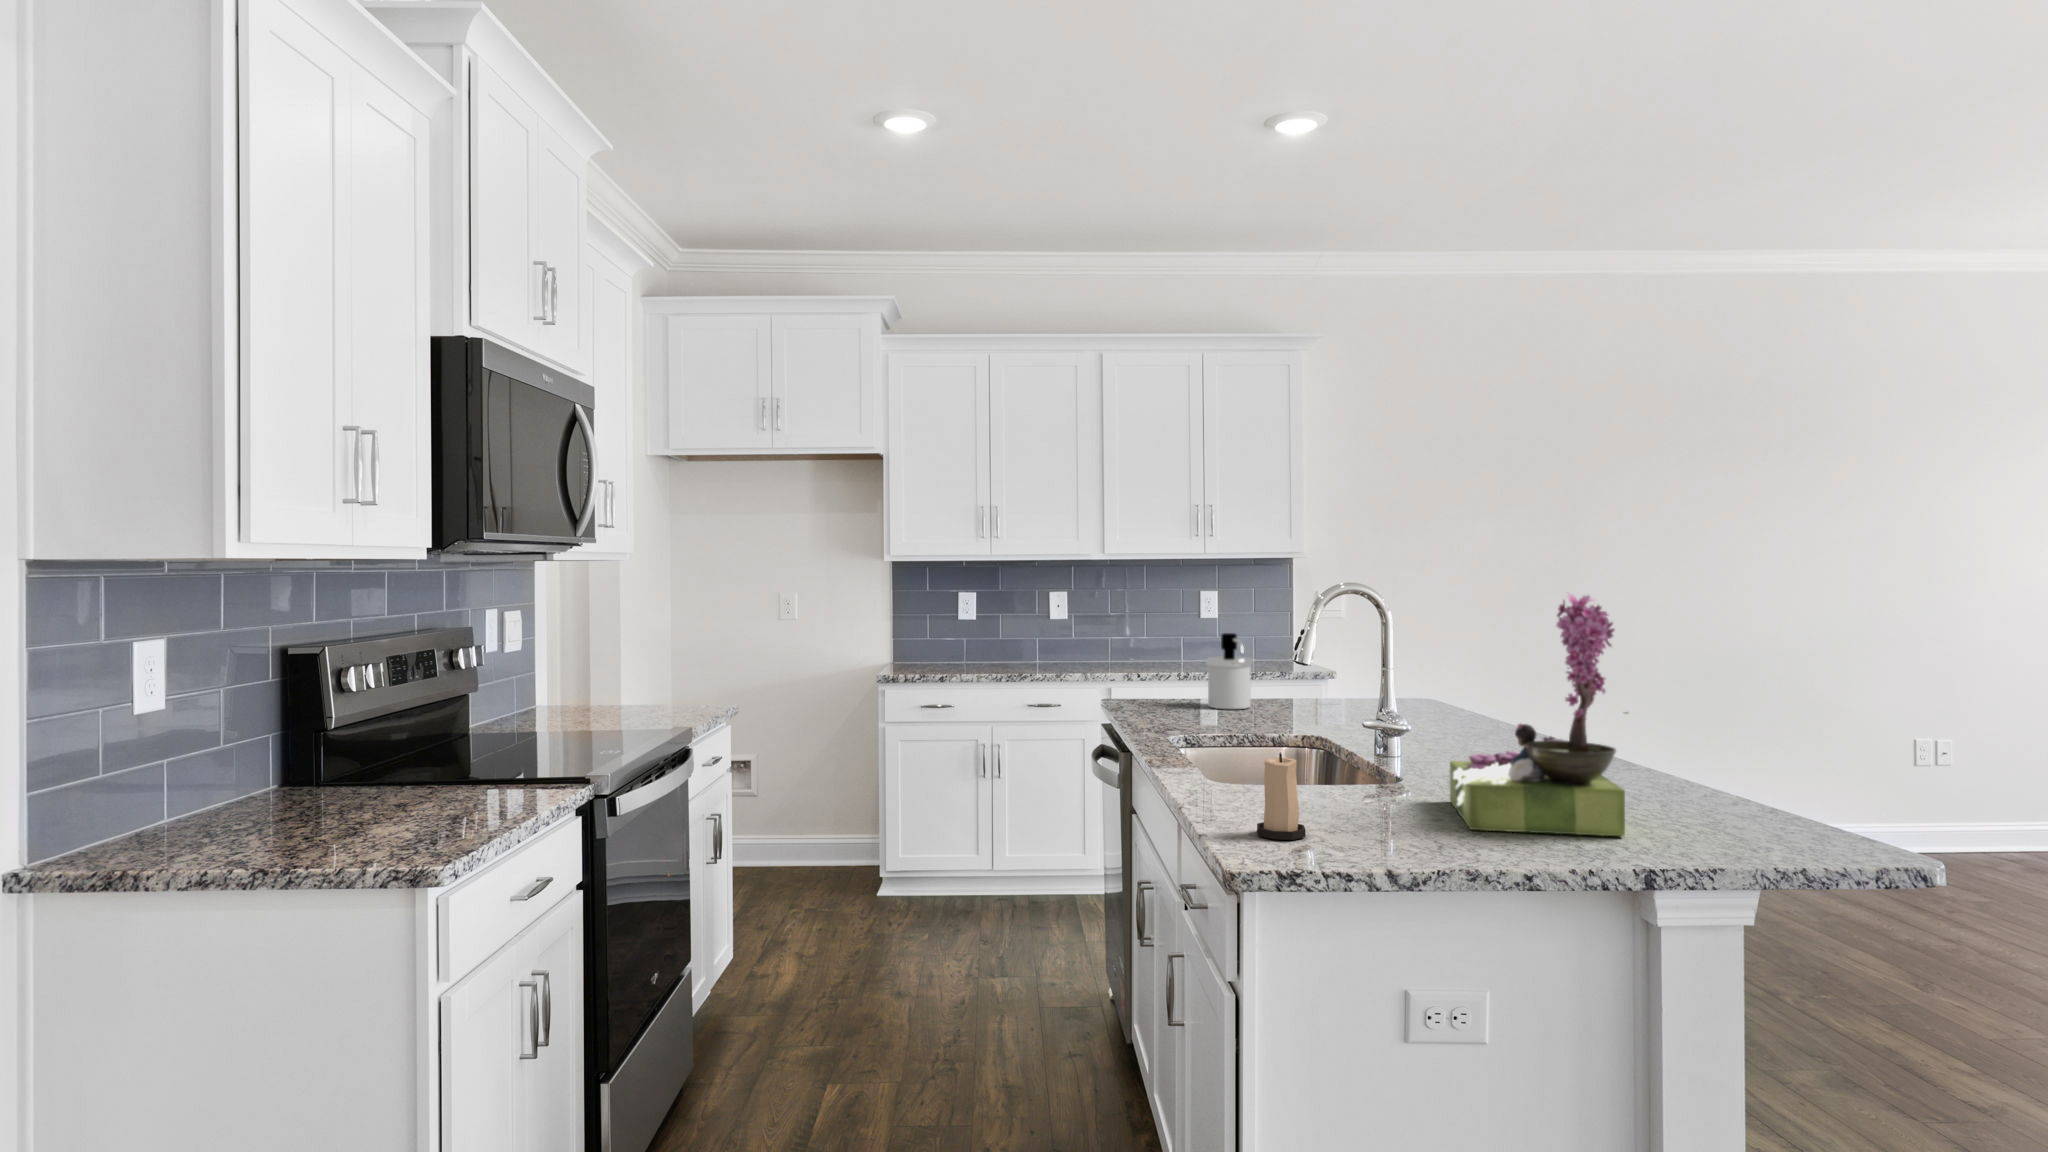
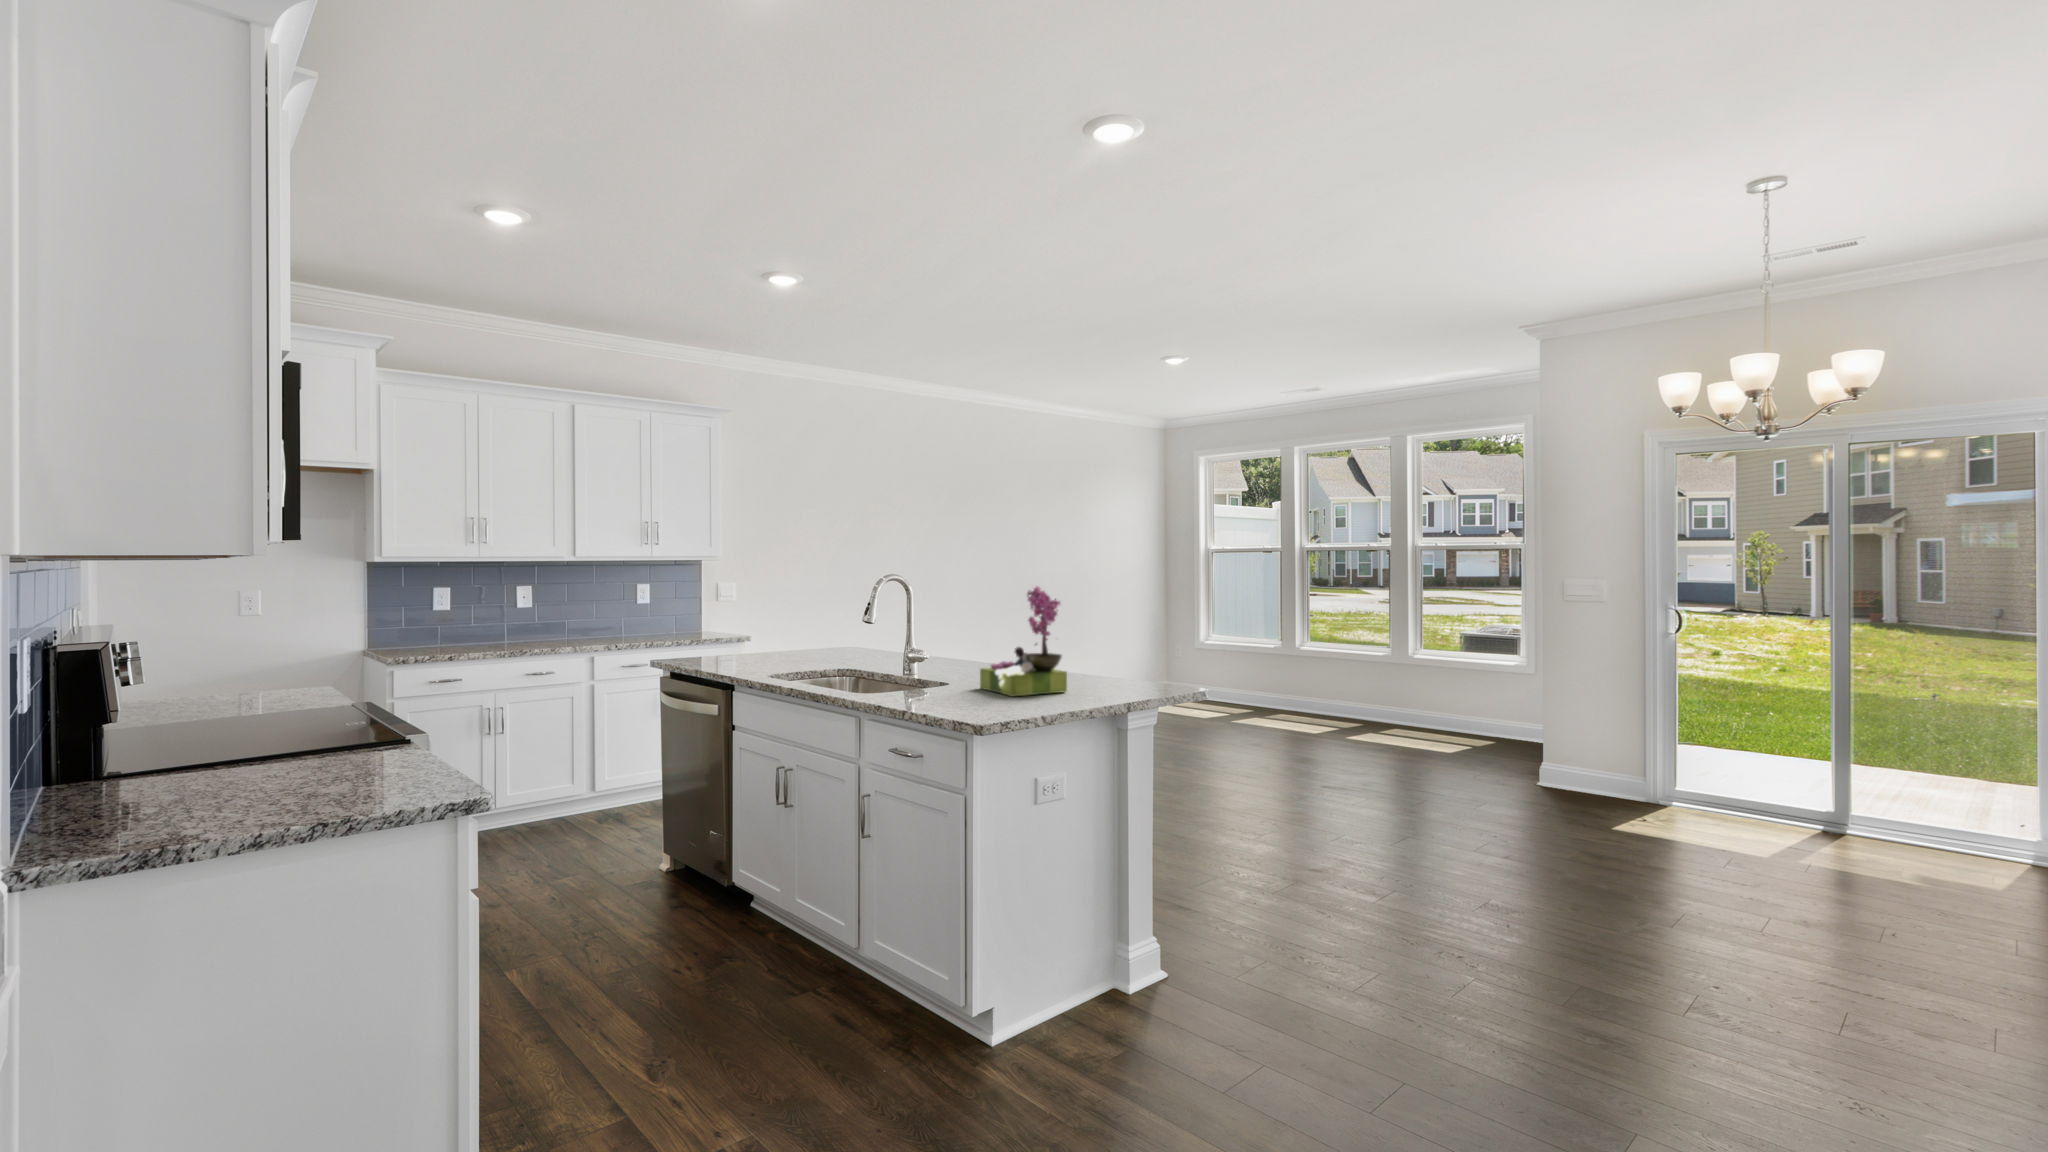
soap dispenser: present [1206,633,1252,709] -> none [748,611,782,660]
candle: present [1257,752,1305,840] -> none [935,666,960,710]

